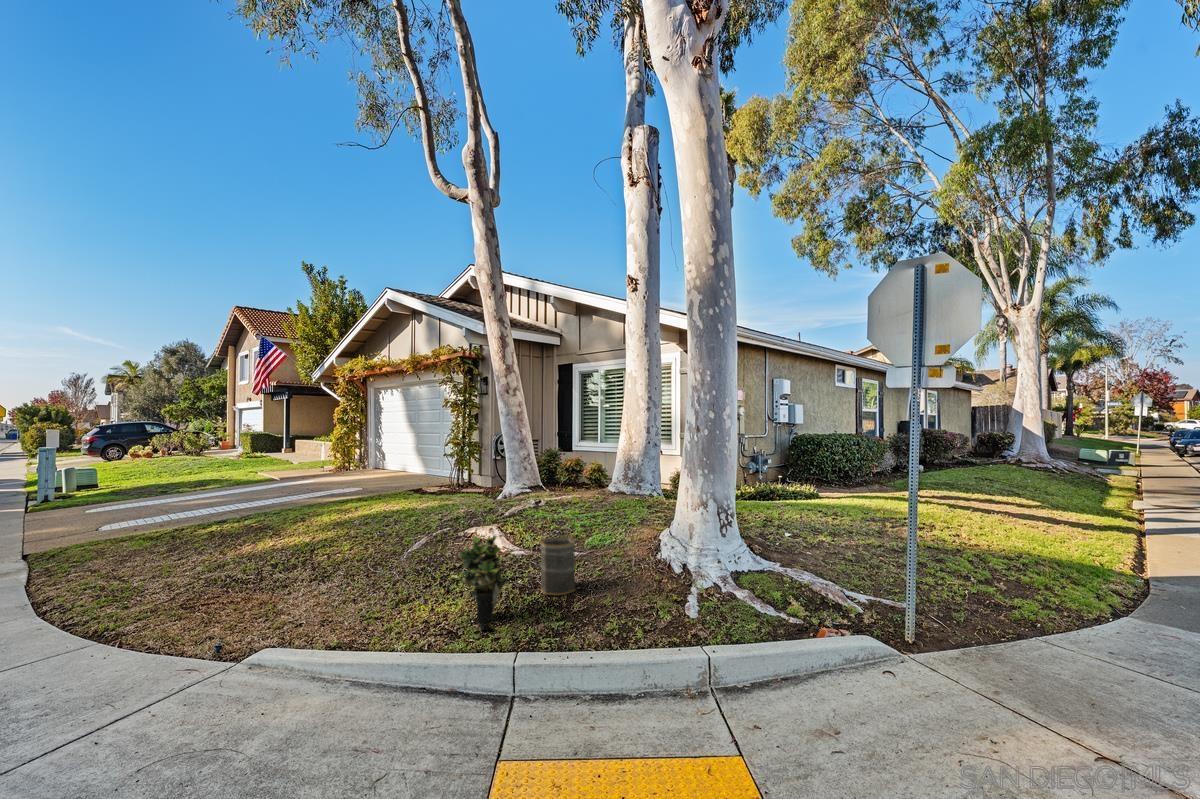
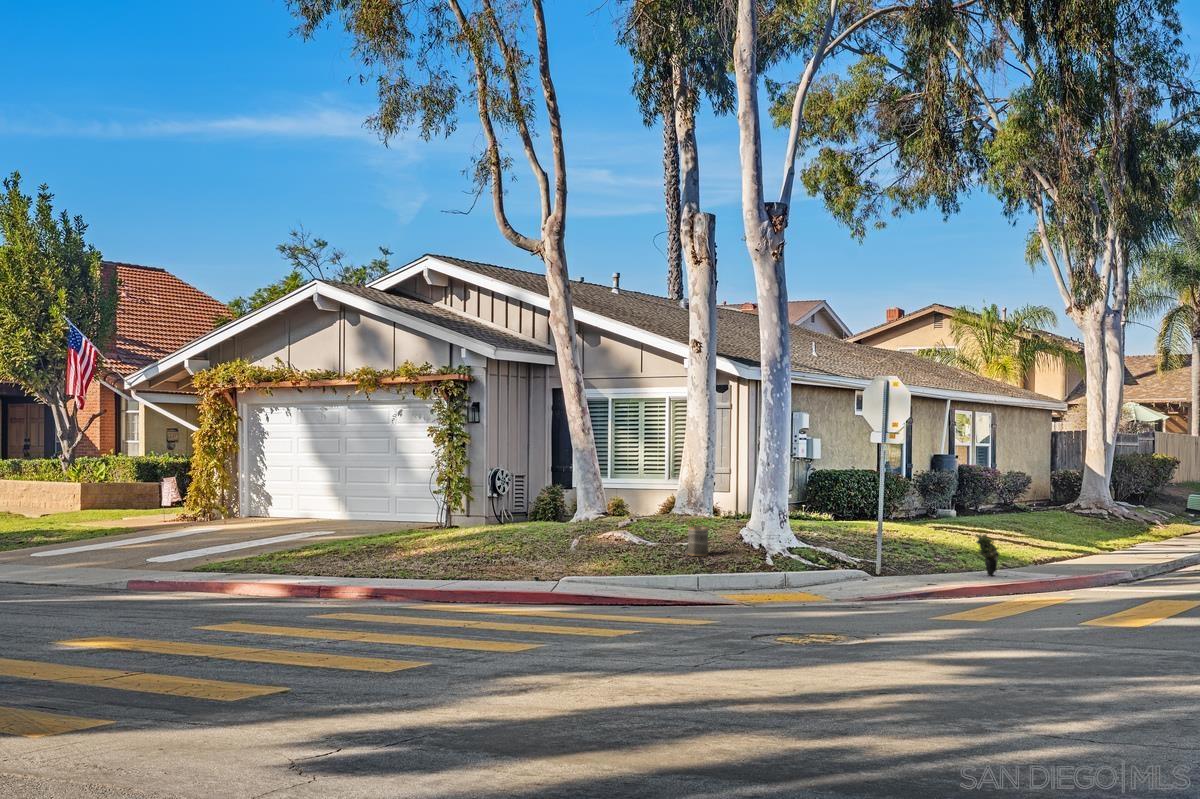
potted plant: present [459,535,508,630] -> present [976,534,1000,576]

